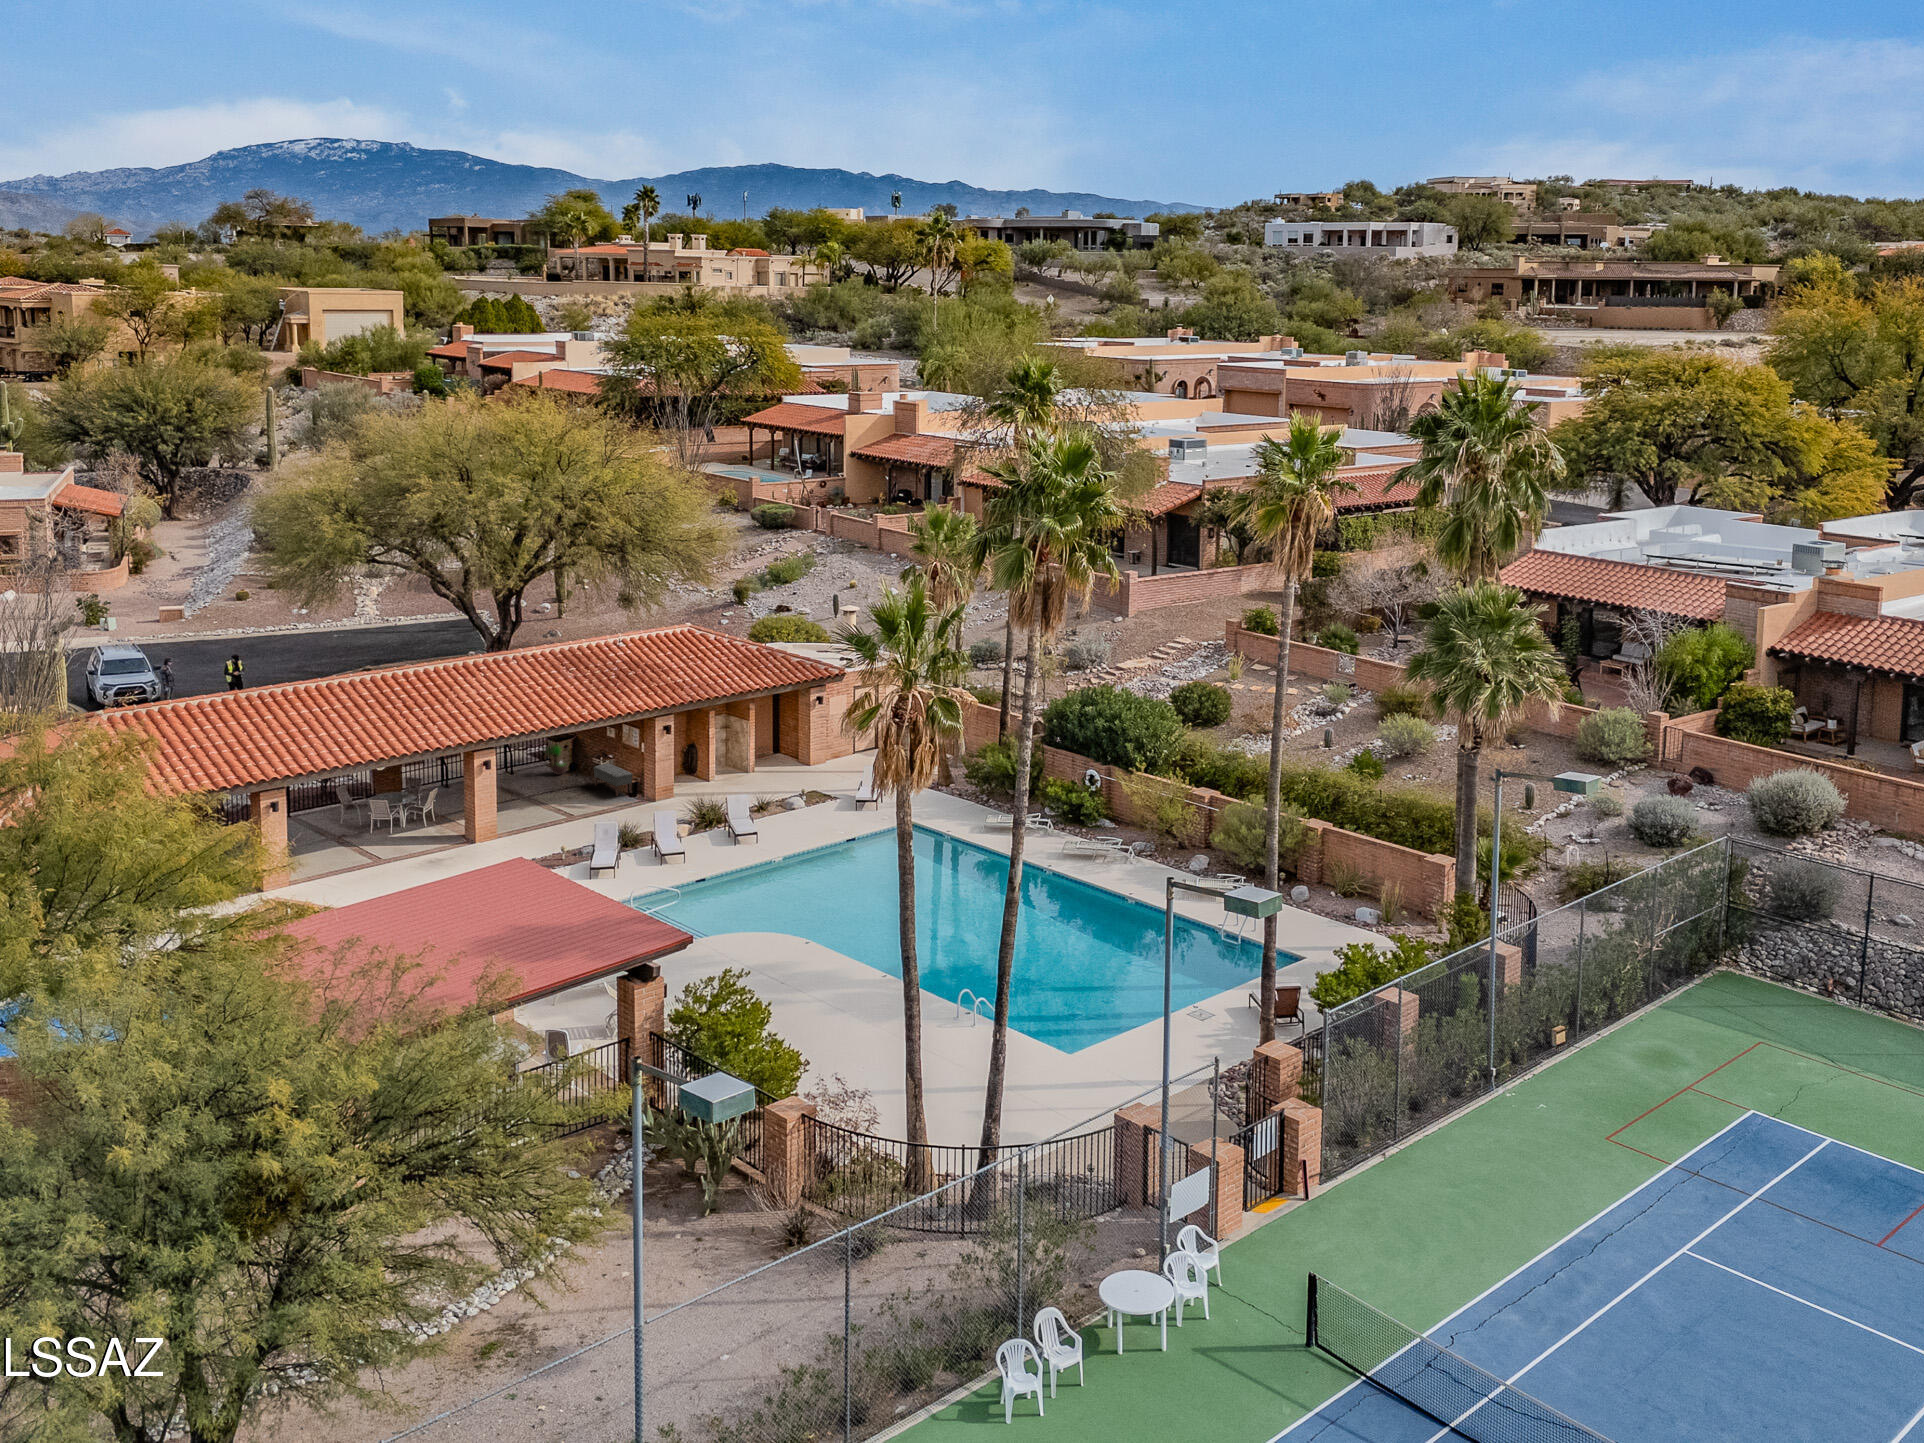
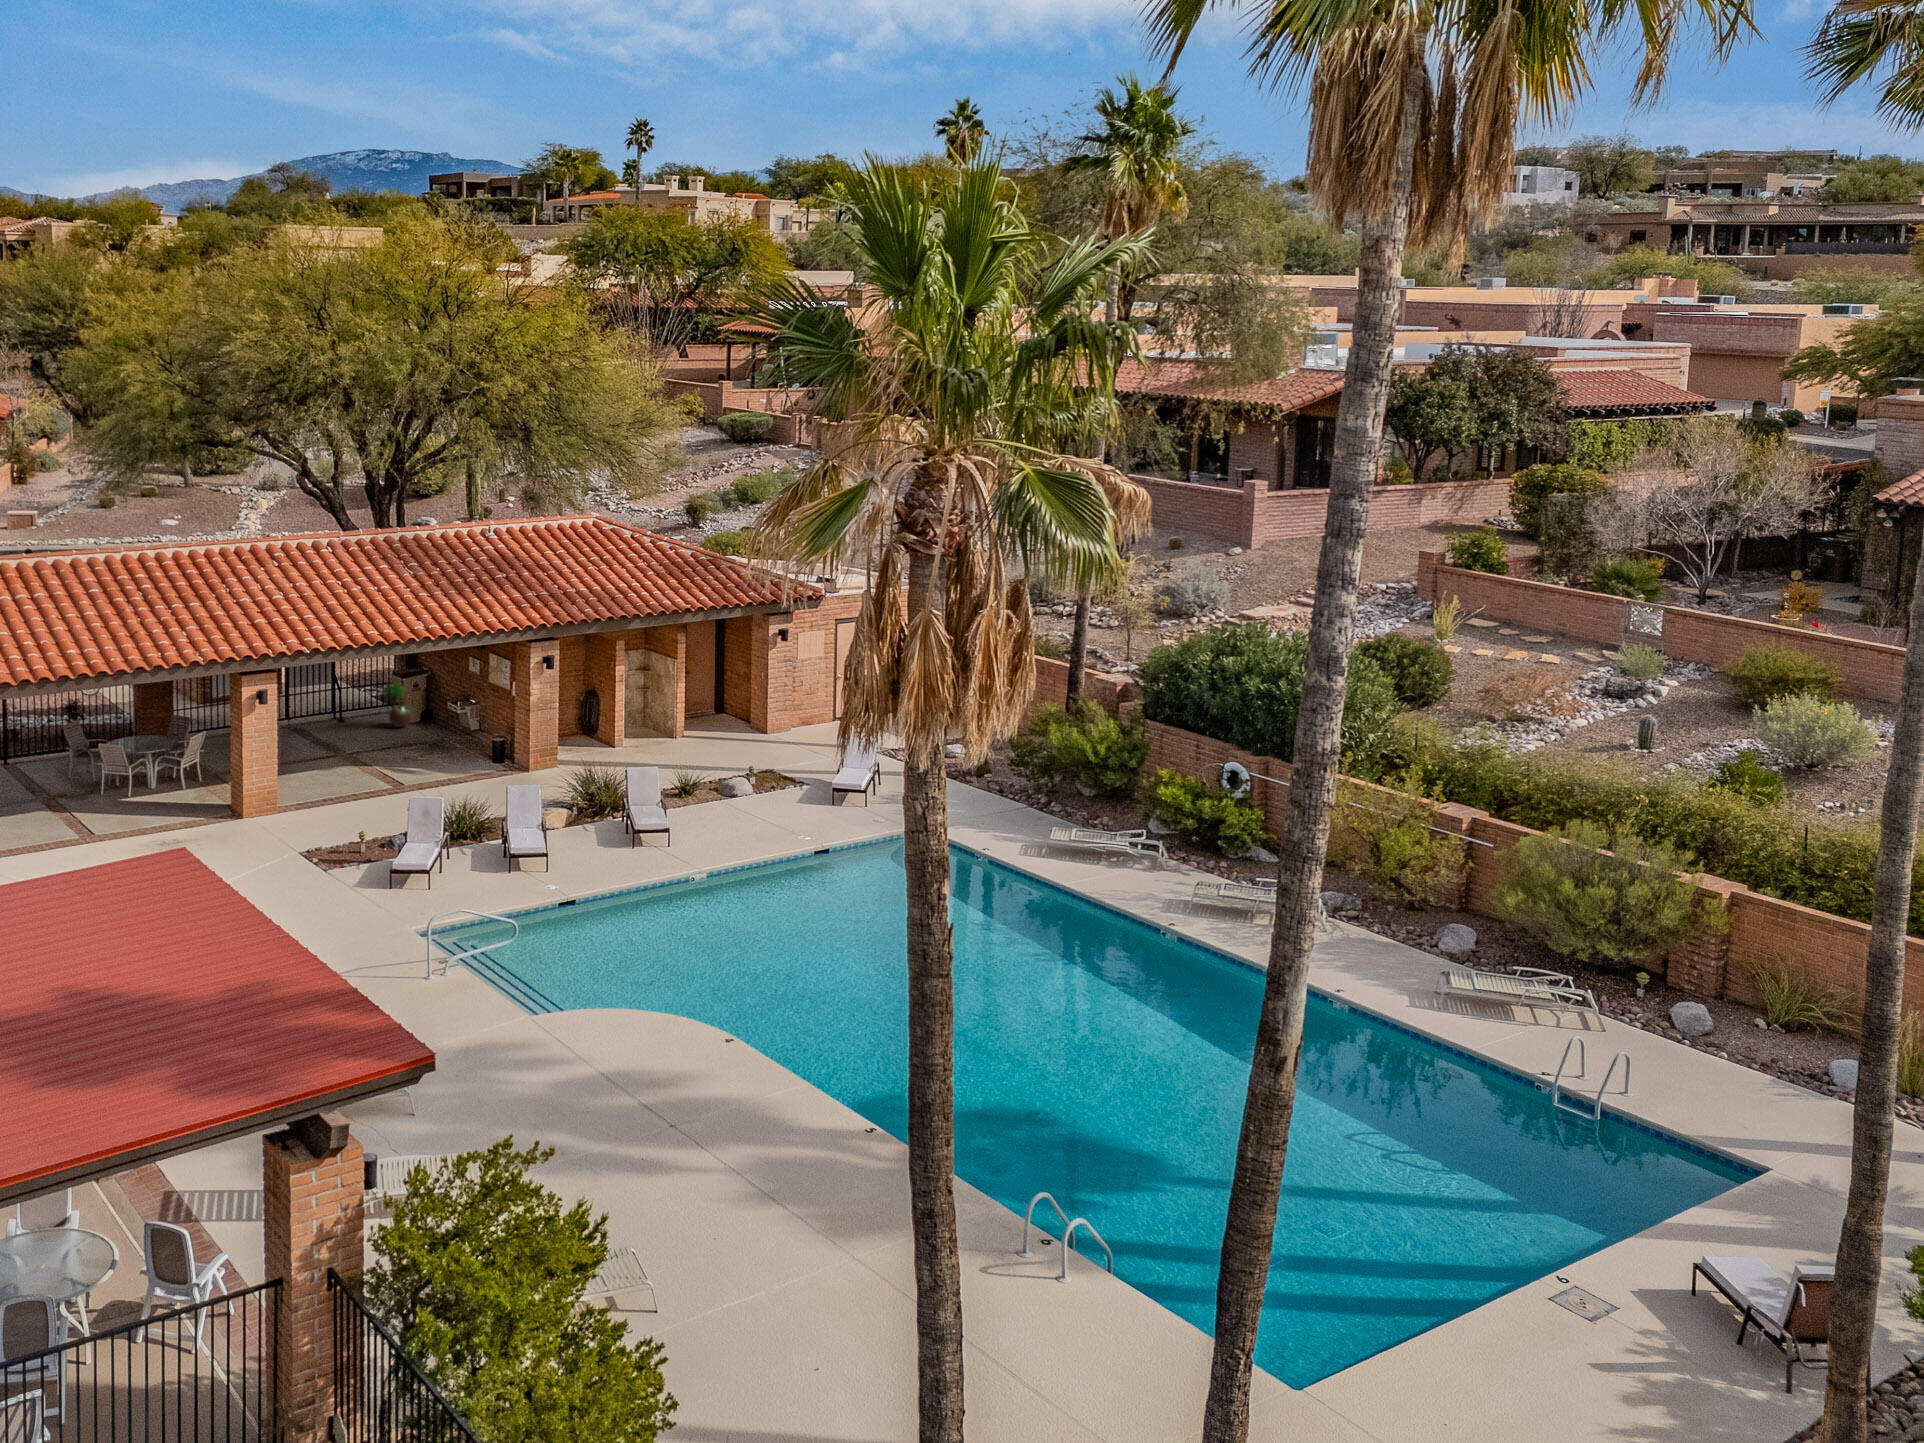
bench: present [593,764,633,796] -> none [444,713,497,762]

